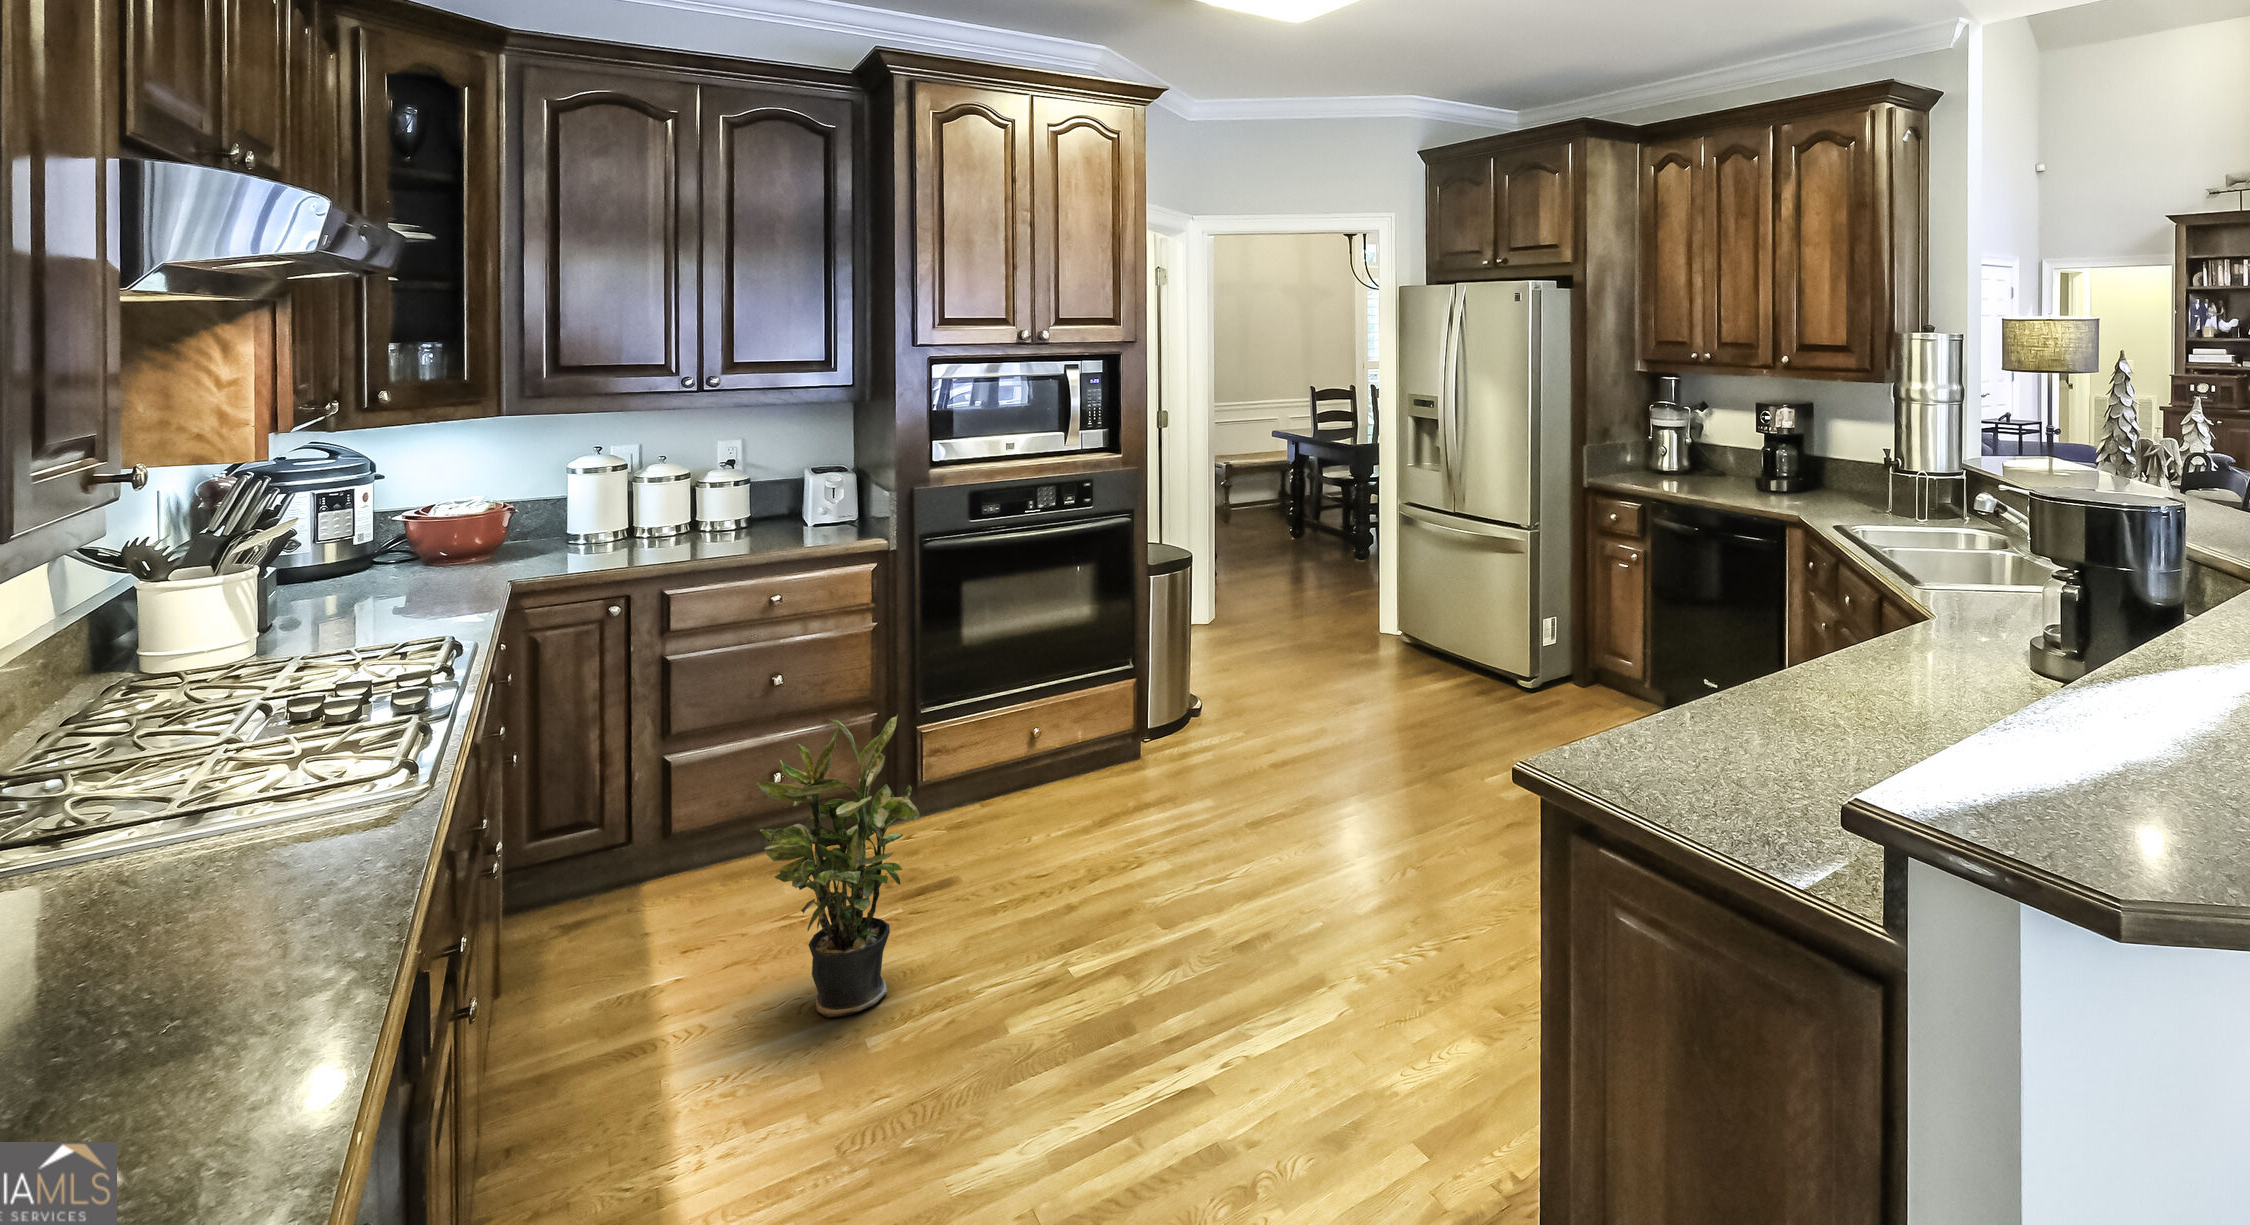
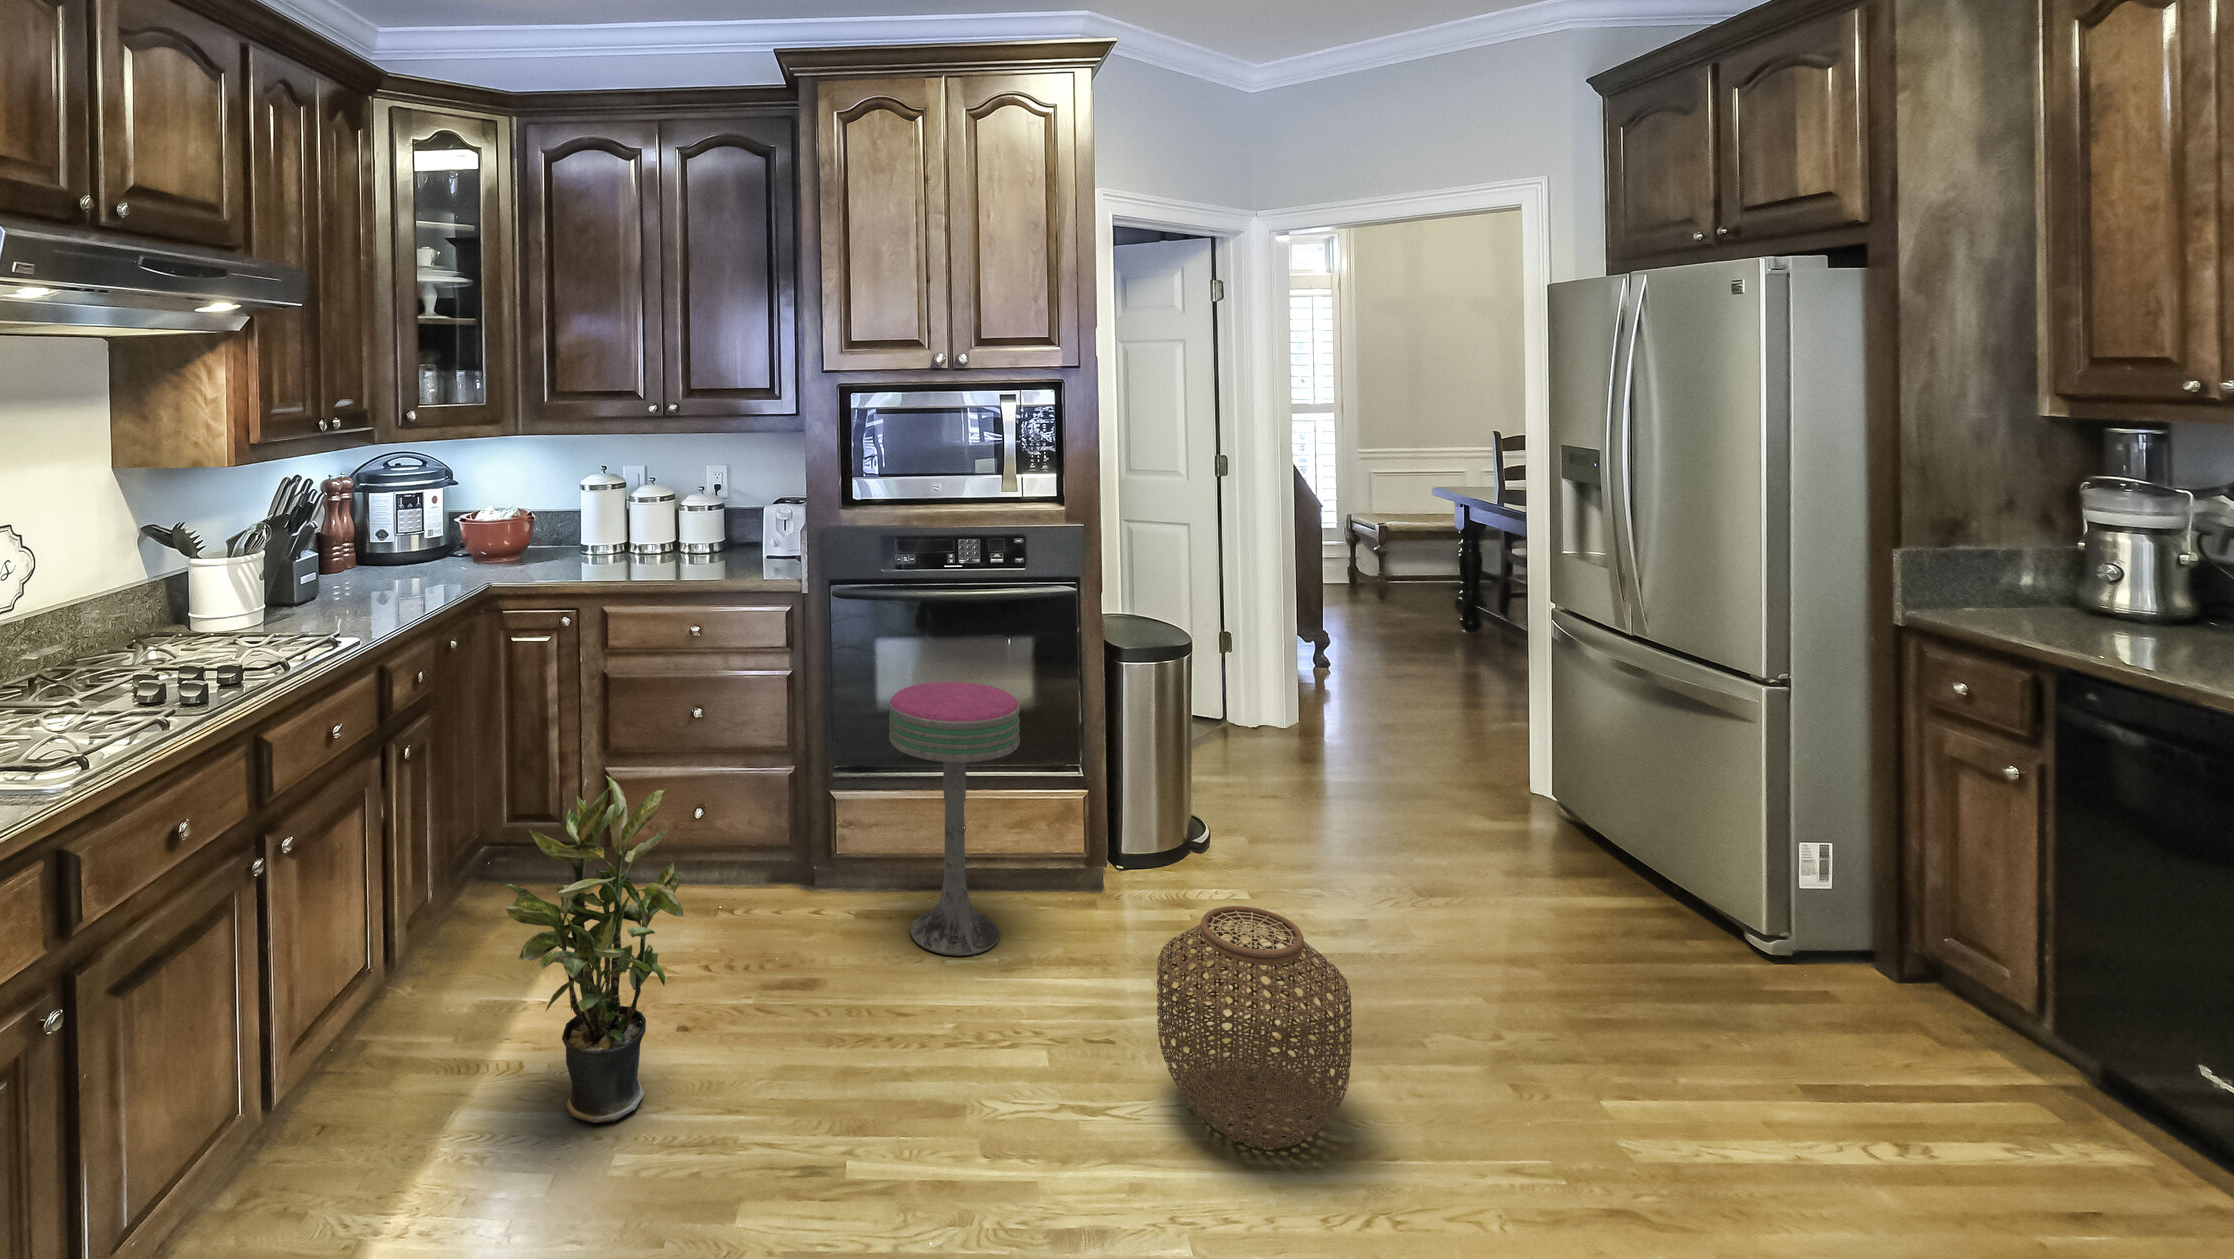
bar stool: none [993,607,1107,829] -> present [889,682,1020,956]
woven basket: none [1261,711,1382,858] -> present [1157,906,1352,1149]

